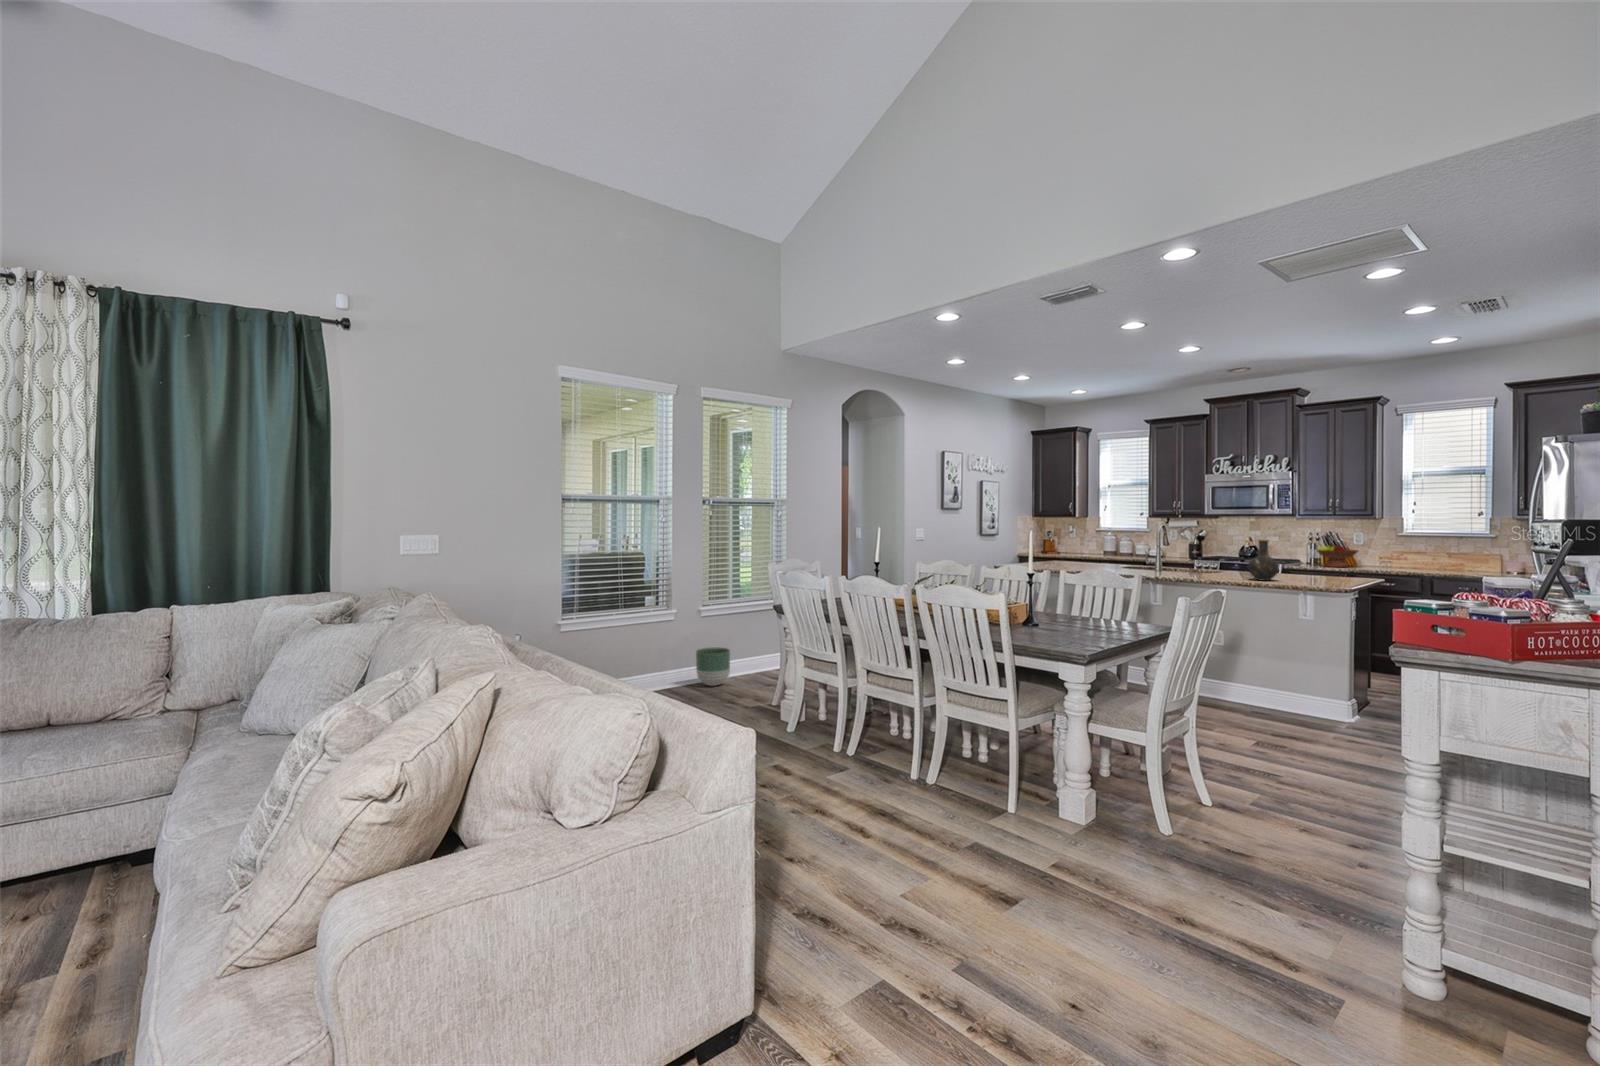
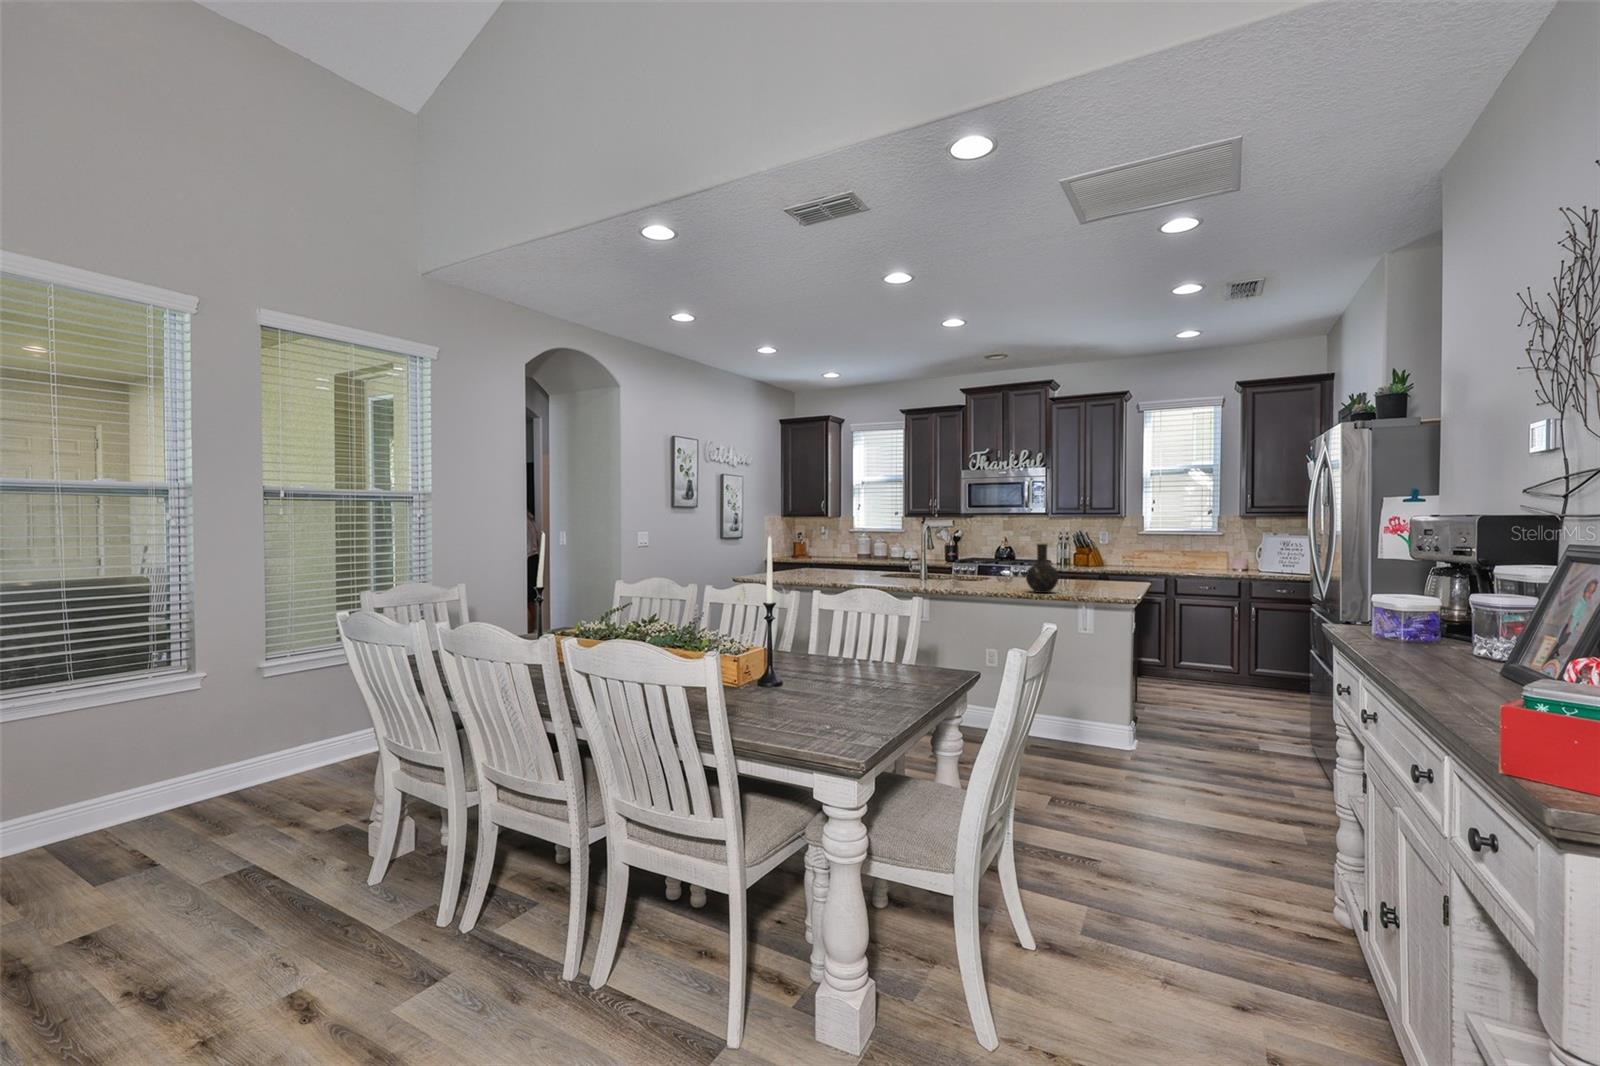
fruit bowl: present [1316,544,1358,567] -> none [1068,545,1109,570]
planter: present [696,647,730,686] -> none [247,728,315,795]

